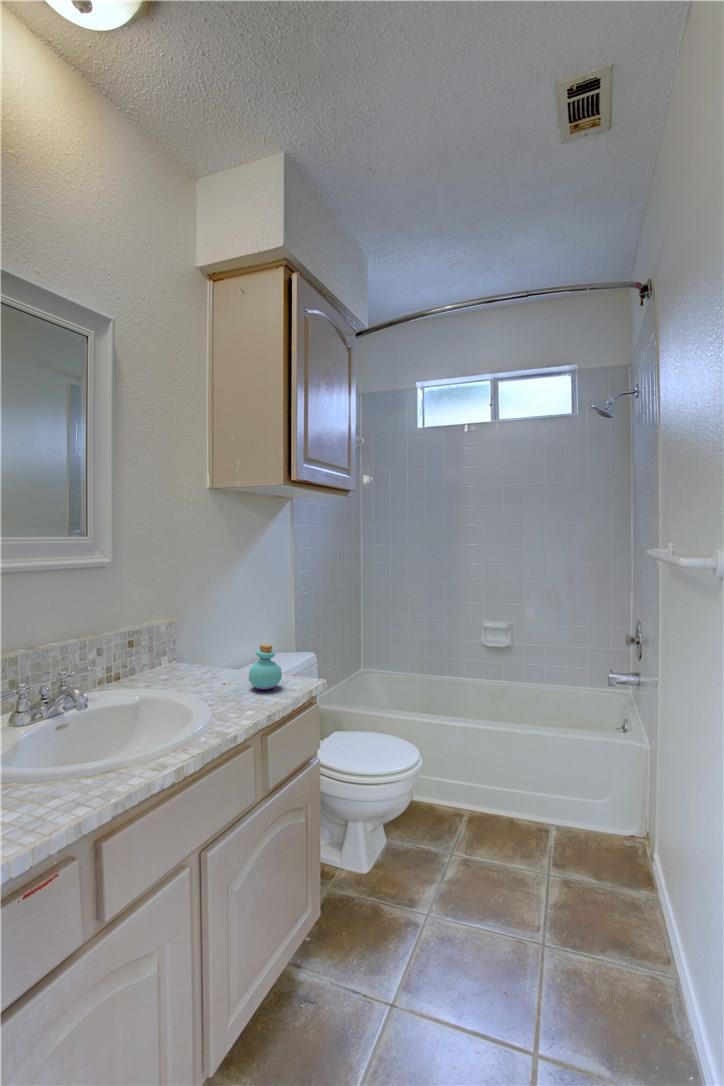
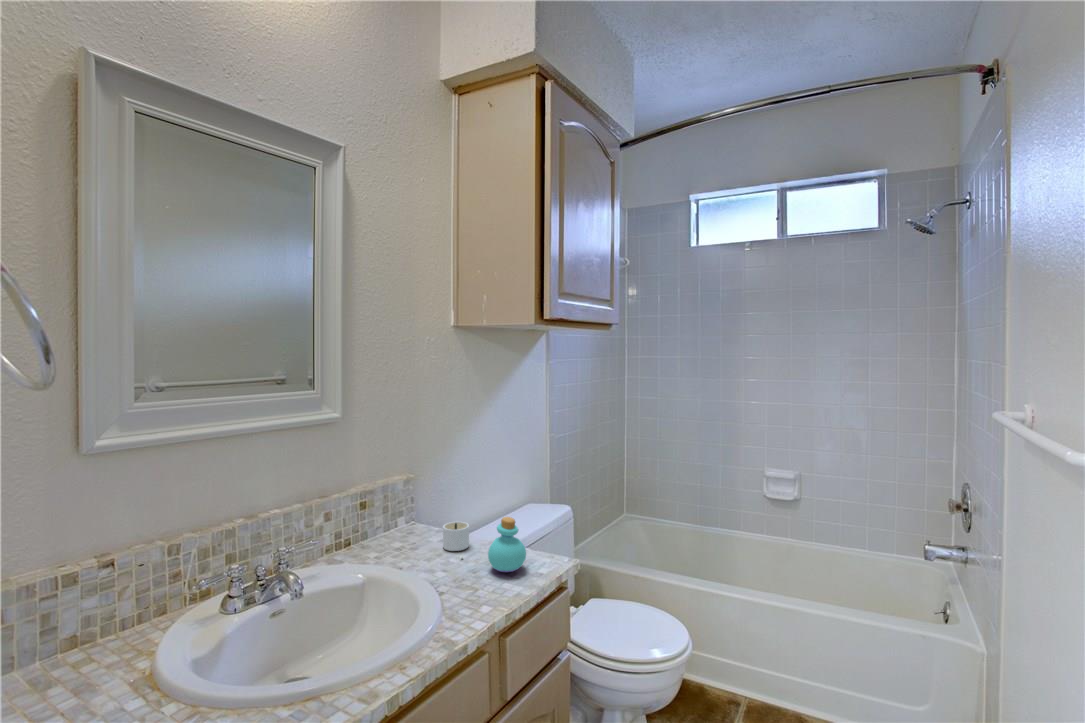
candle: none [206,655,238,679] -> present [443,522,469,551]

